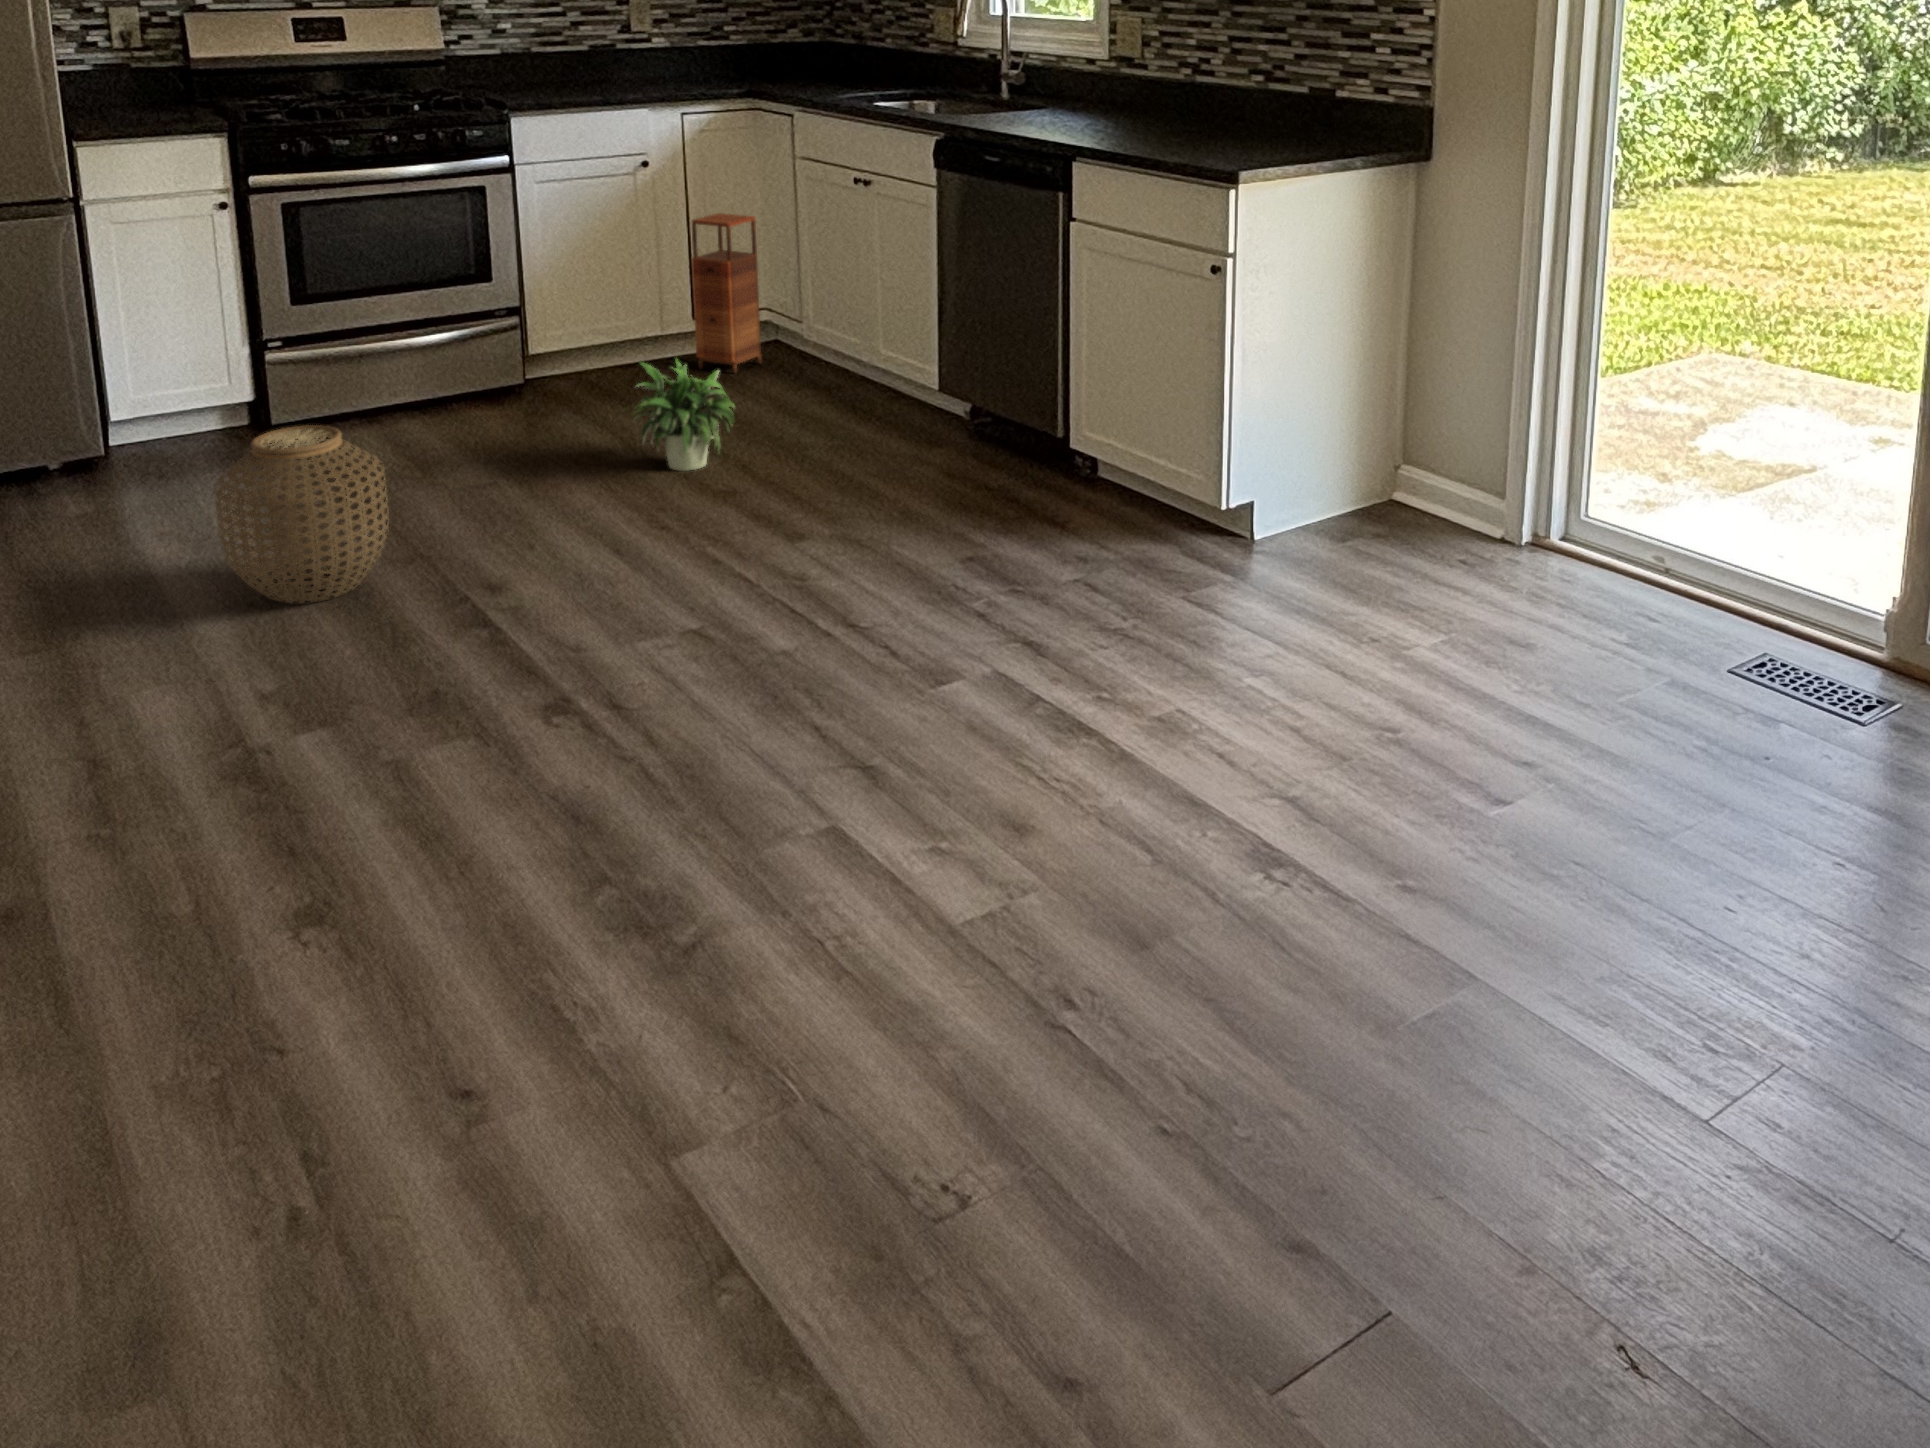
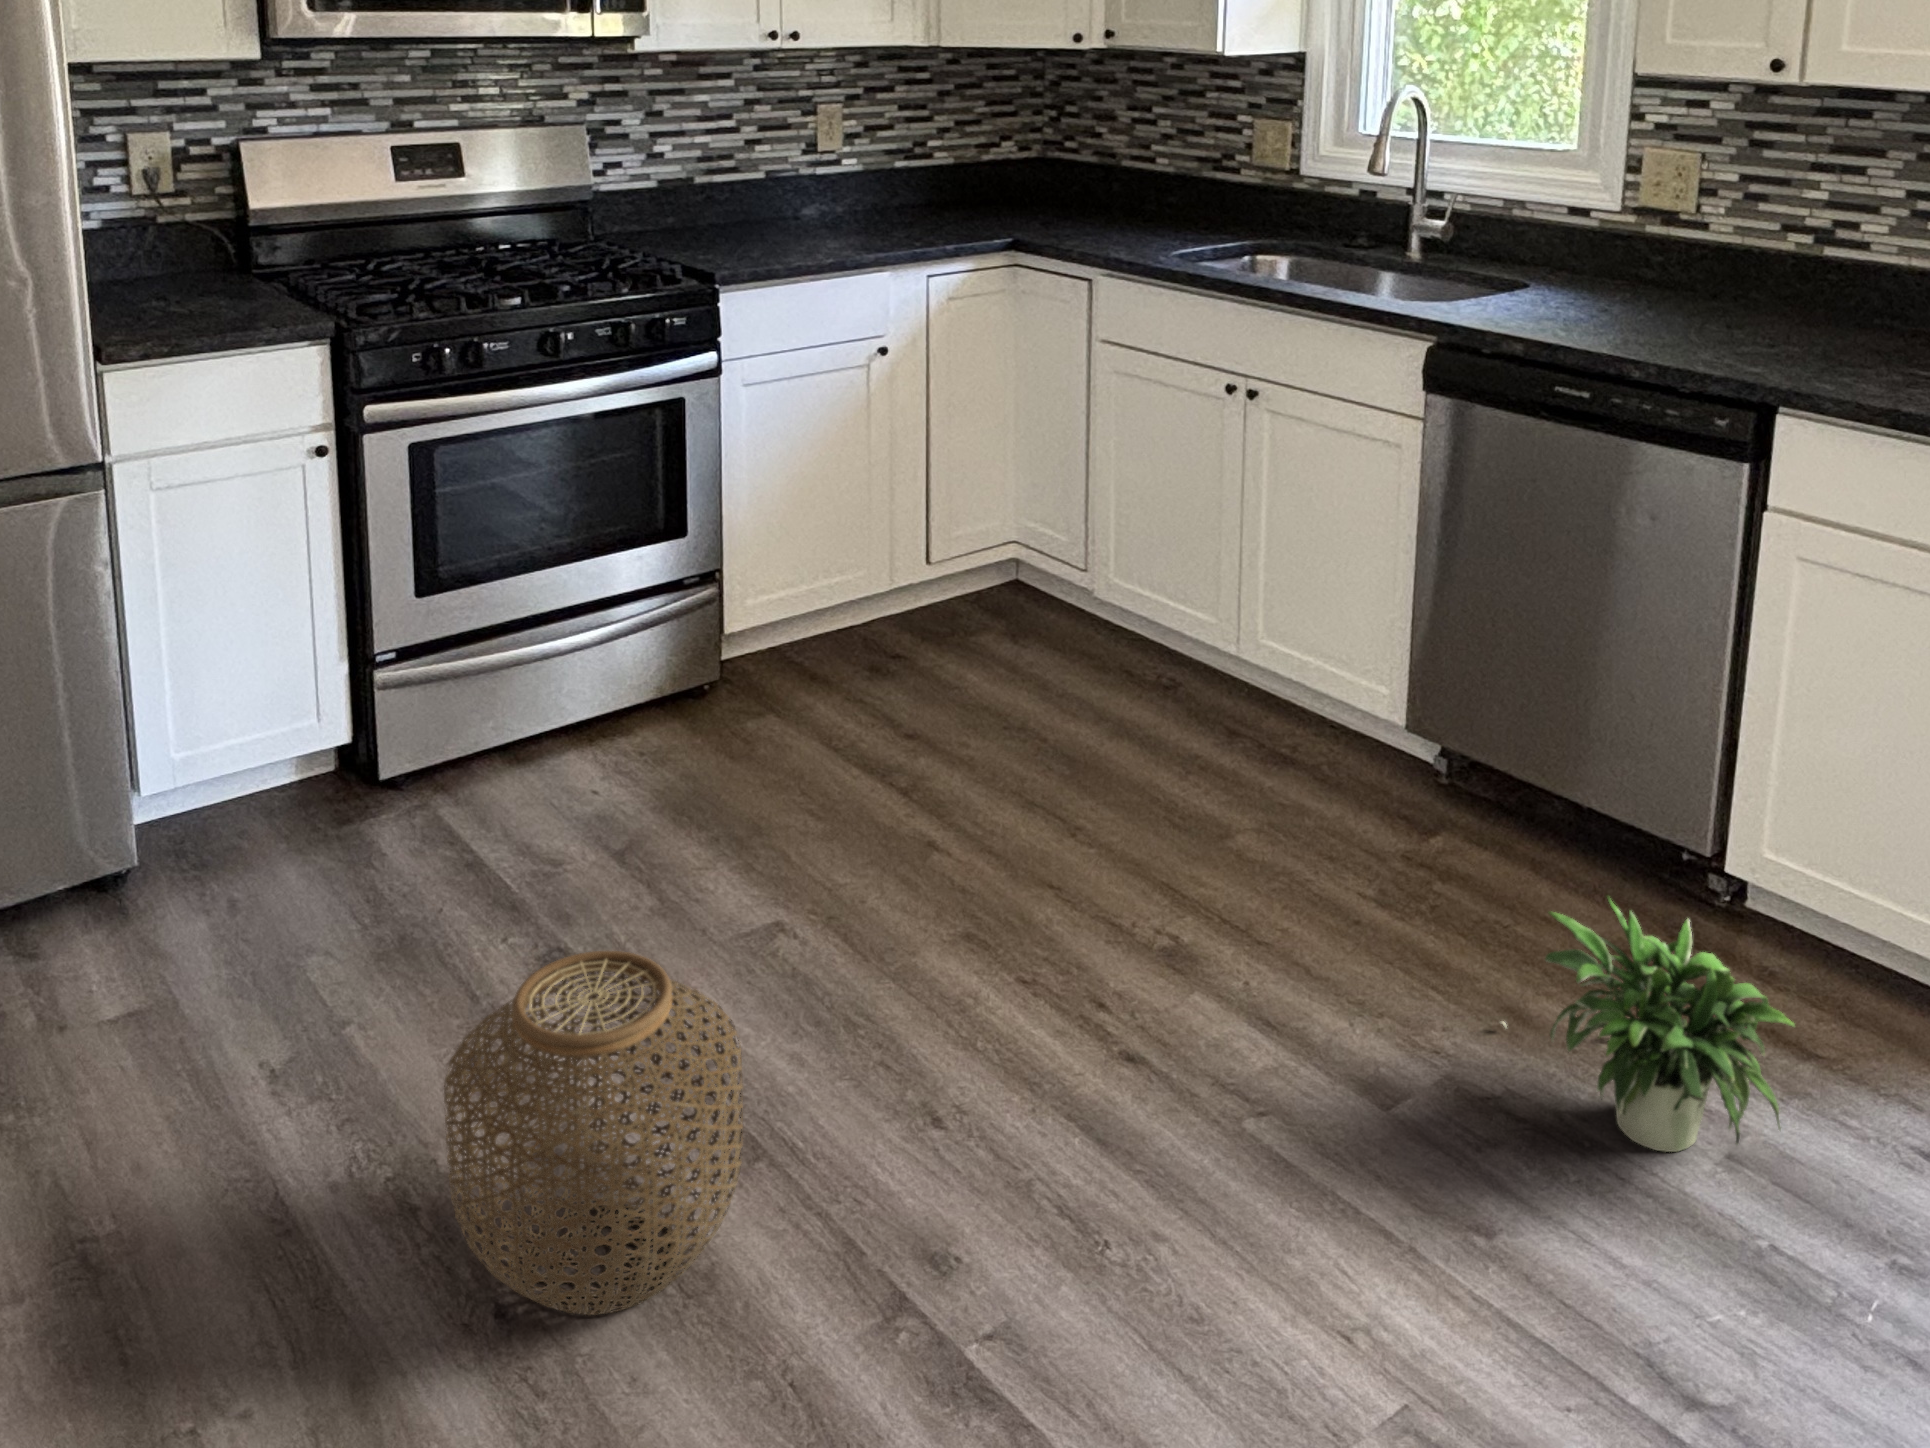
storage cabinet: present [692,213,761,374] -> none [954,422,1042,662]
potted plant: present [634,359,735,471] -> present [1500,896,1795,1152]

